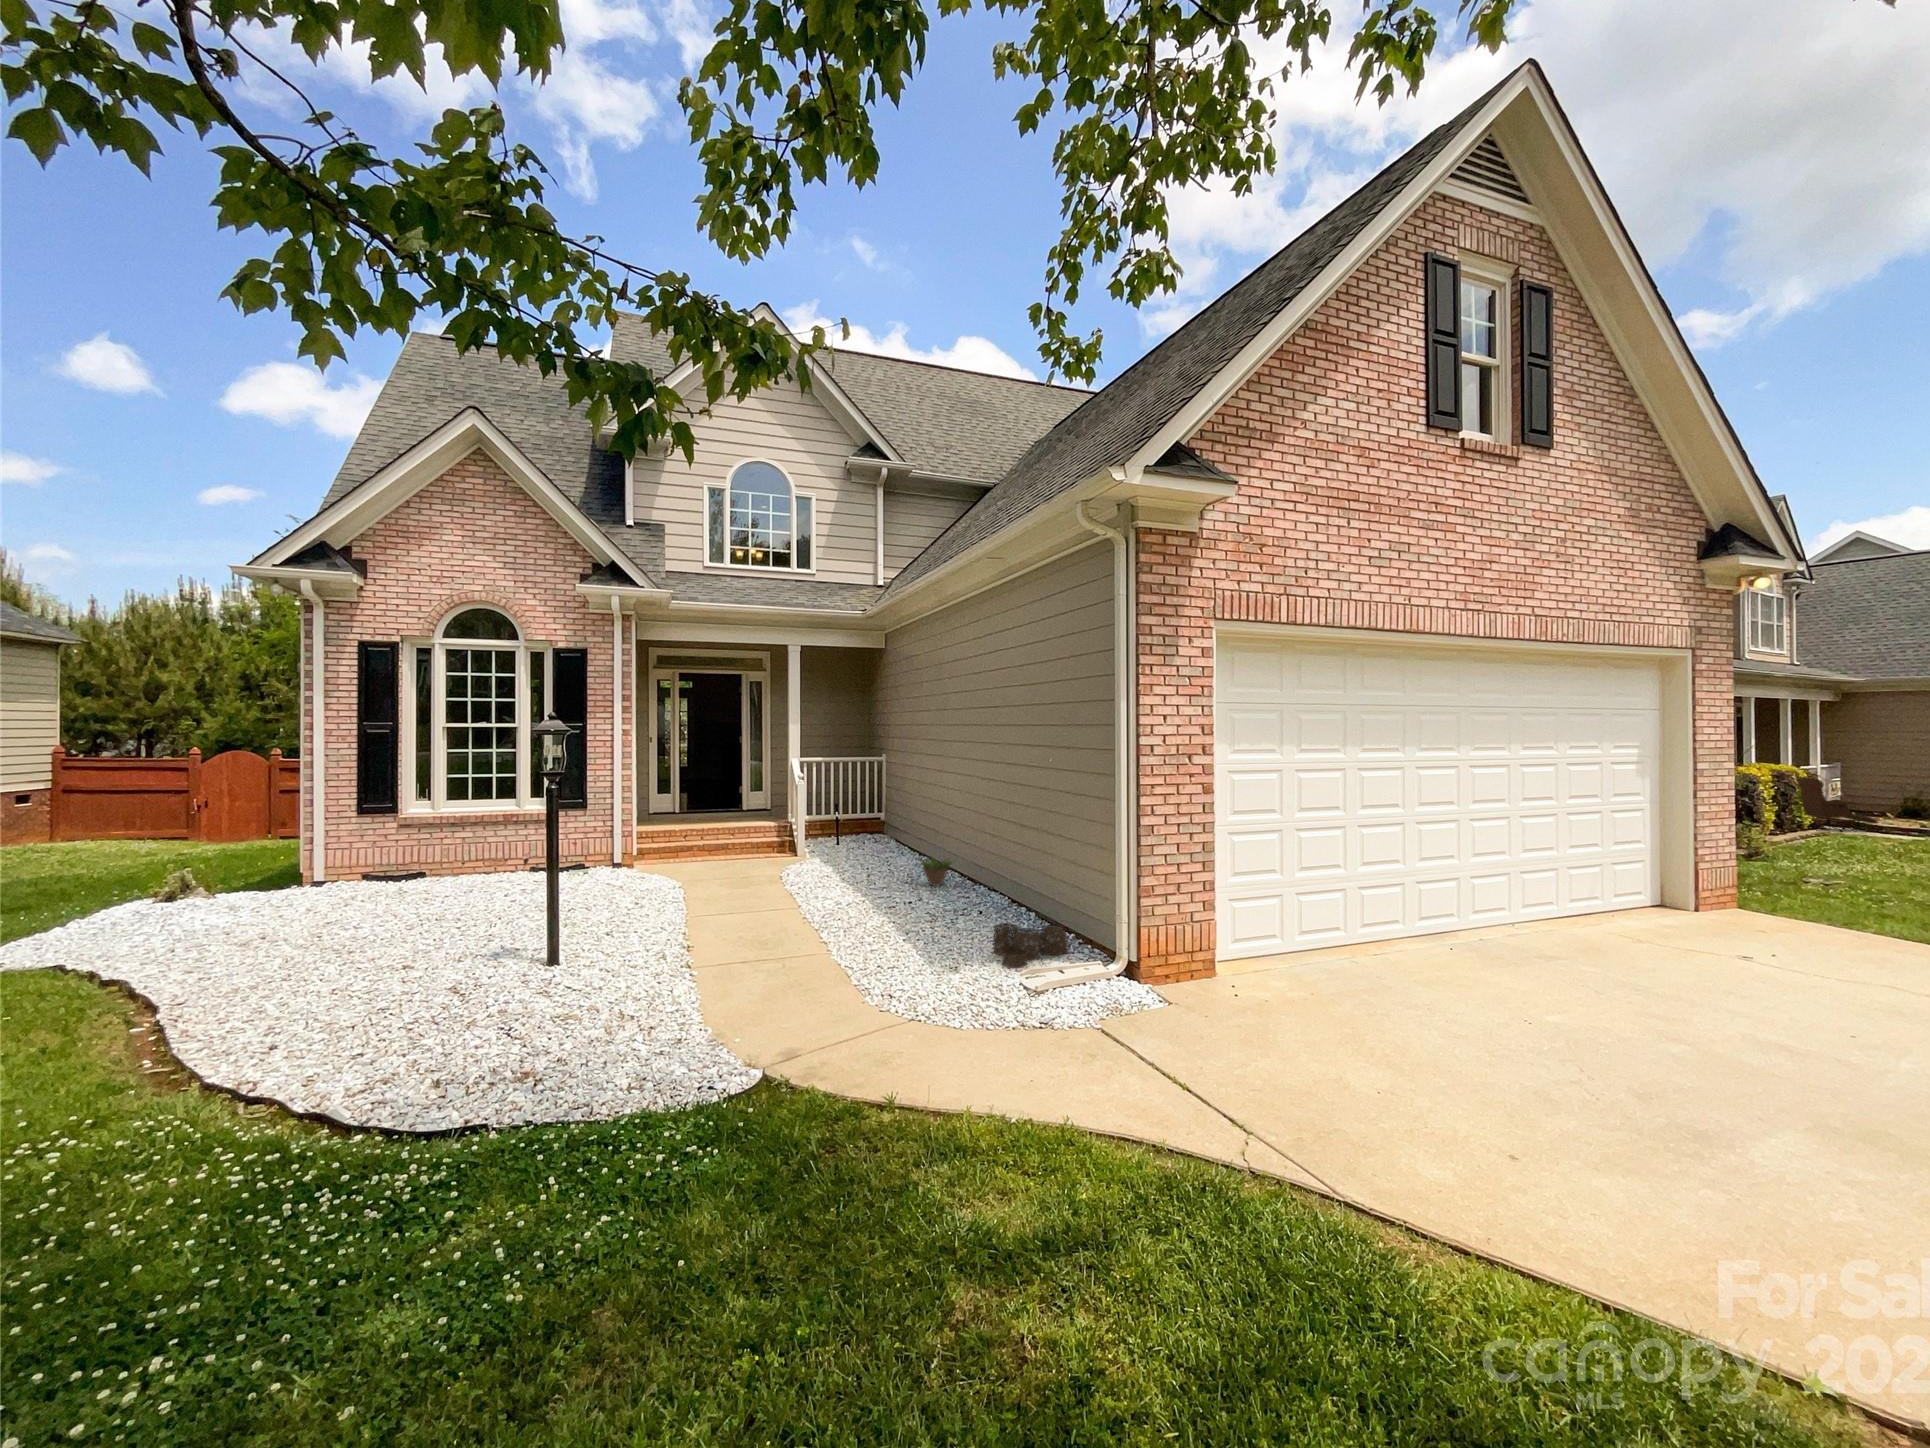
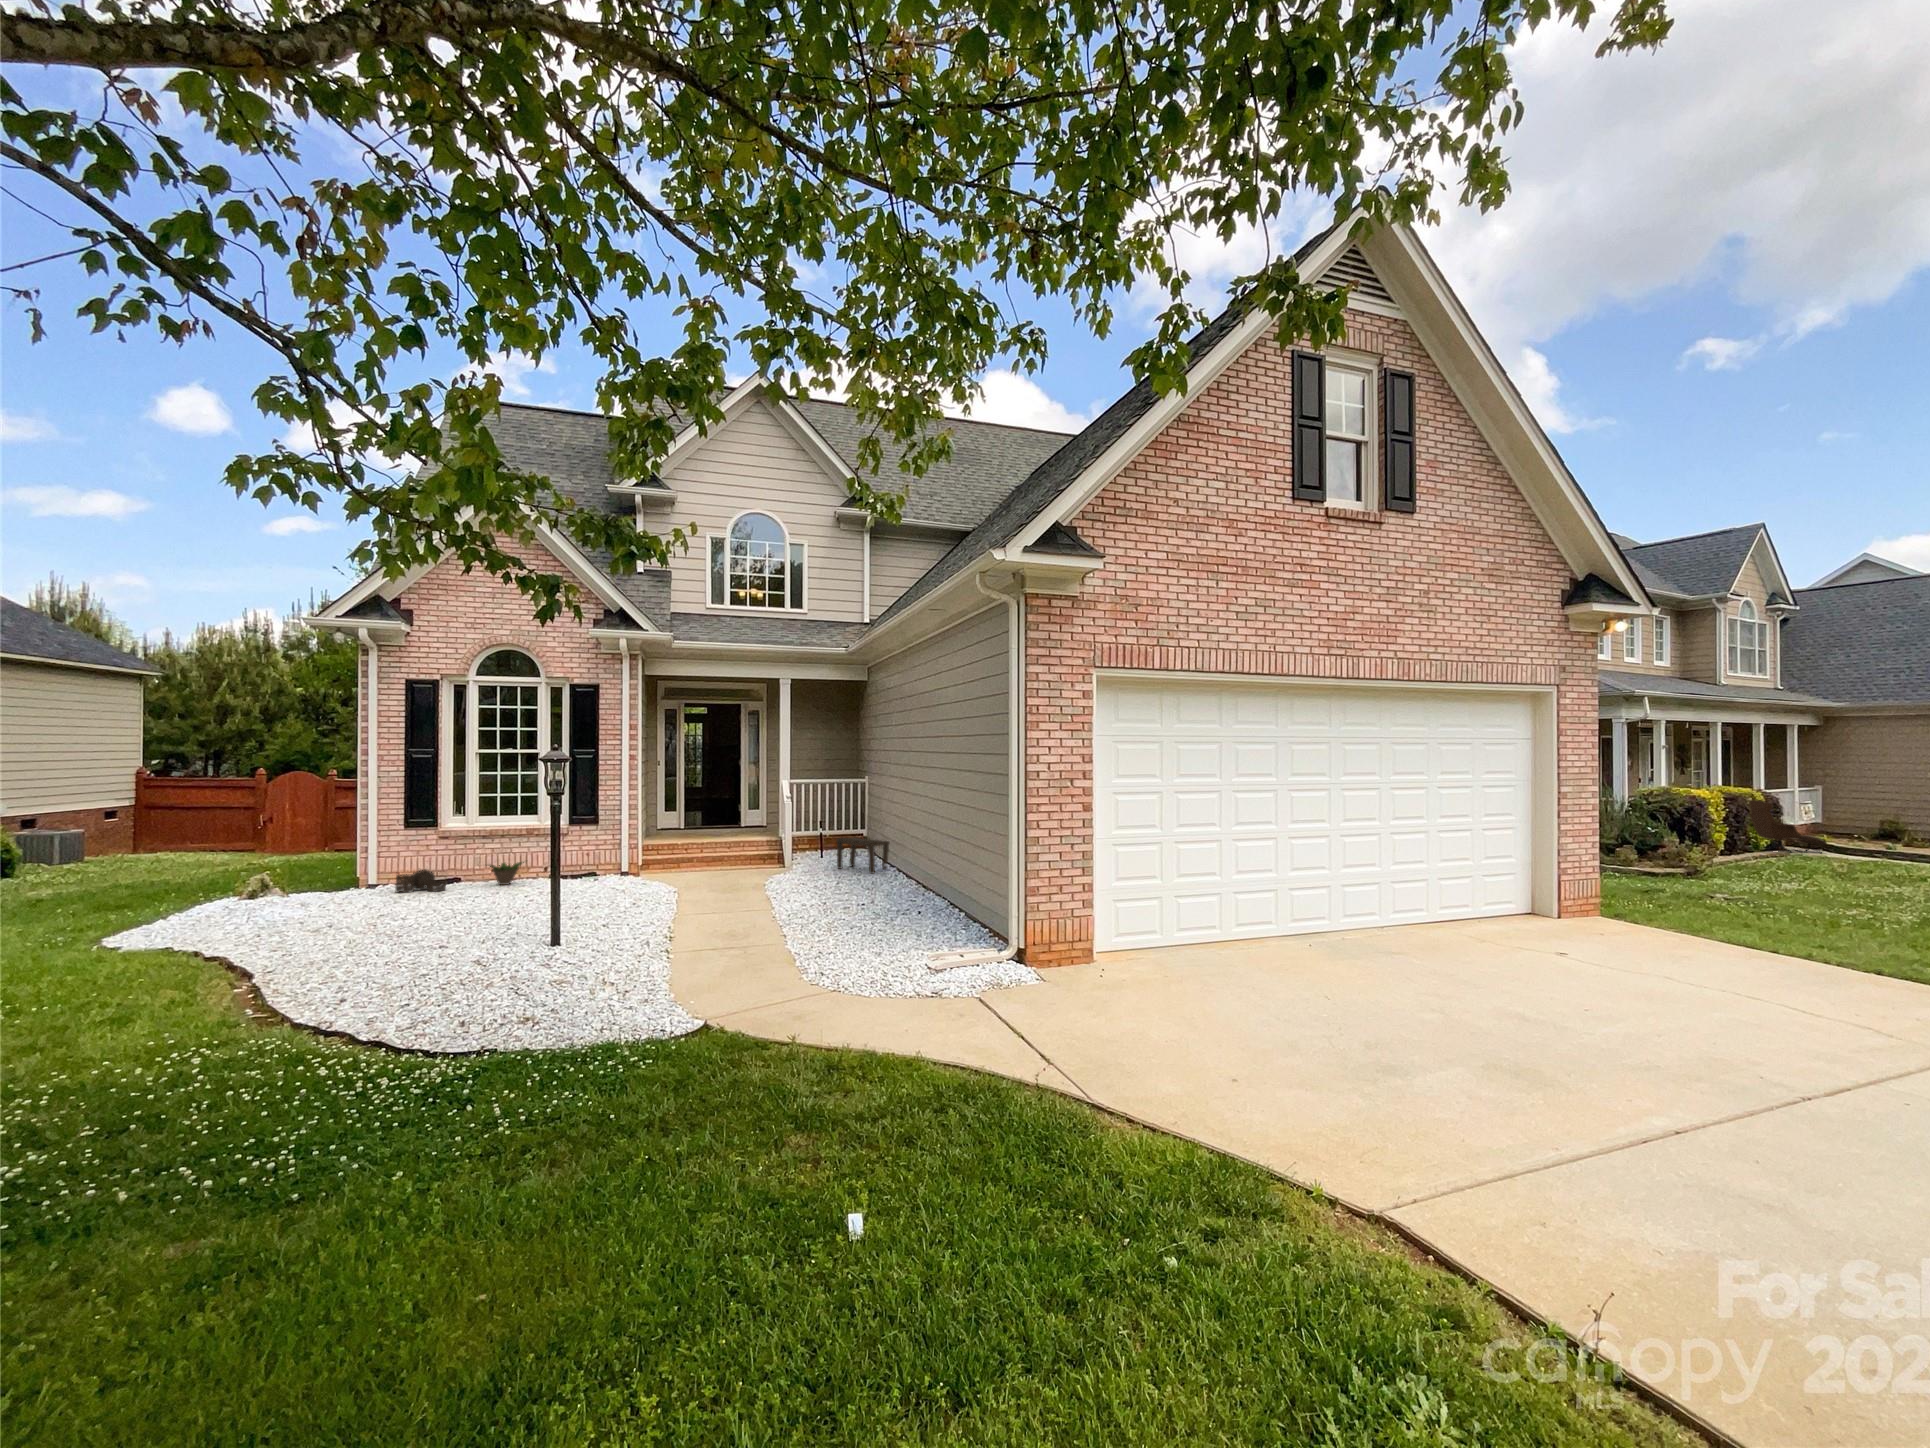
bench: none [855,822,917,863] -> present [837,837,890,874]
decorative plant: present [917,857,954,886] -> present [490,862,524,885]
woven basket: present [993,921,1068,968] -> present [395,869,446,893]

